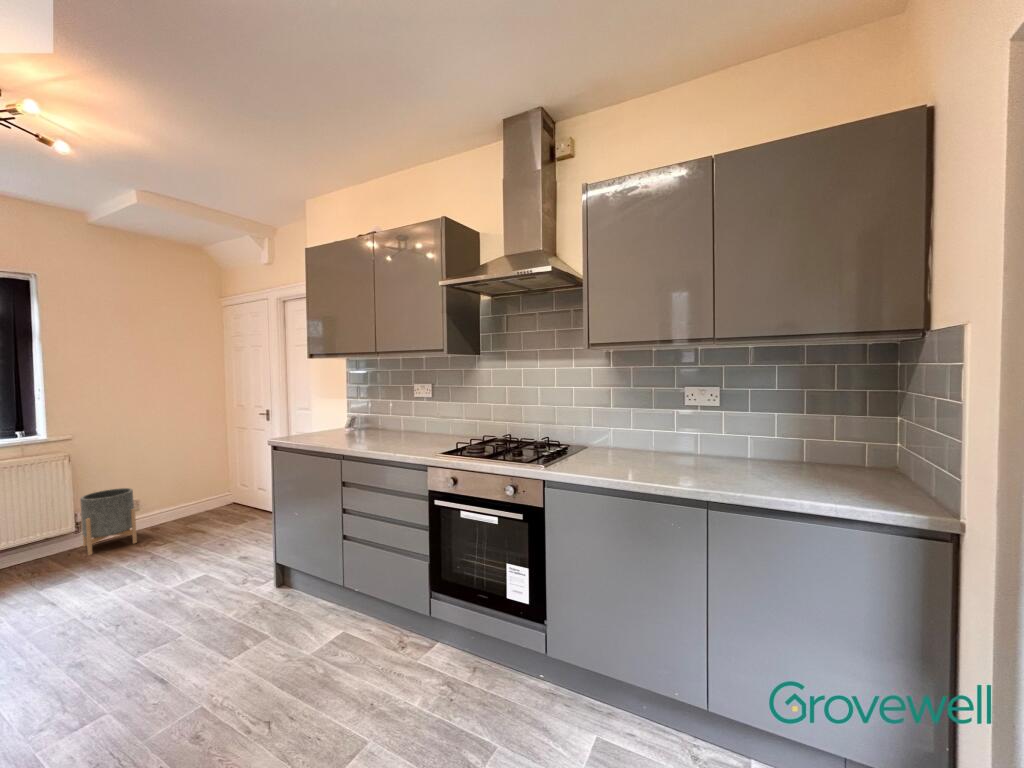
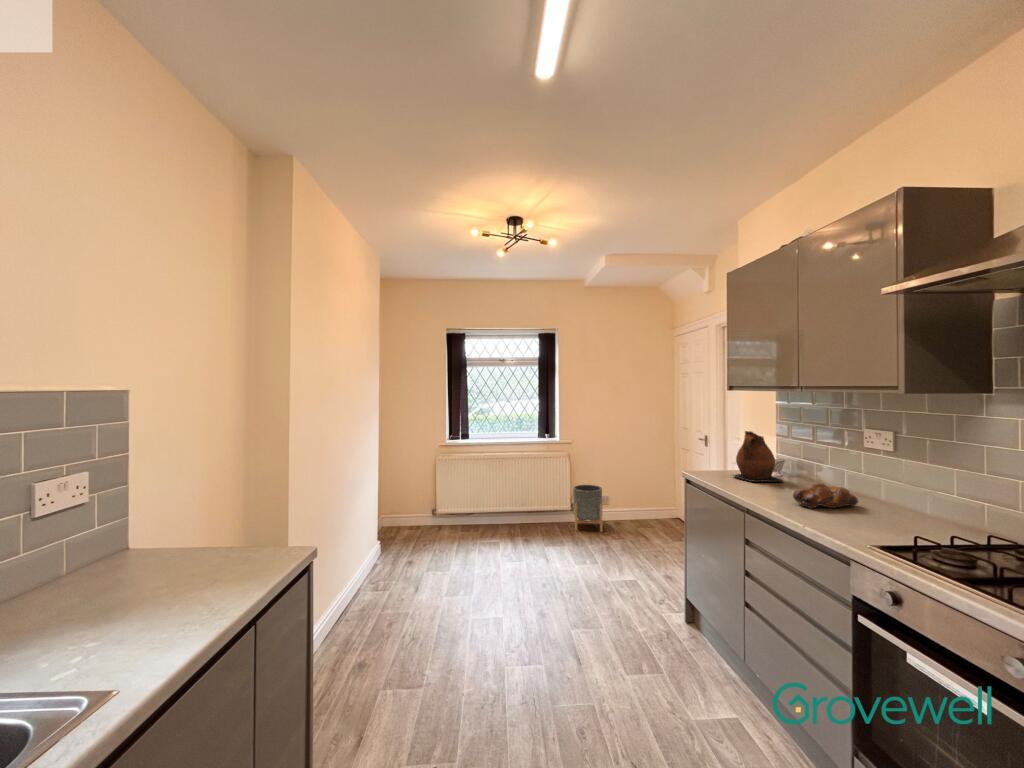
ceramic pitcher: none [317,393,360,436] -> present [734,431,783,482]
bread loaf: none [377,425,416,444] -> present [793,484,858,508]

